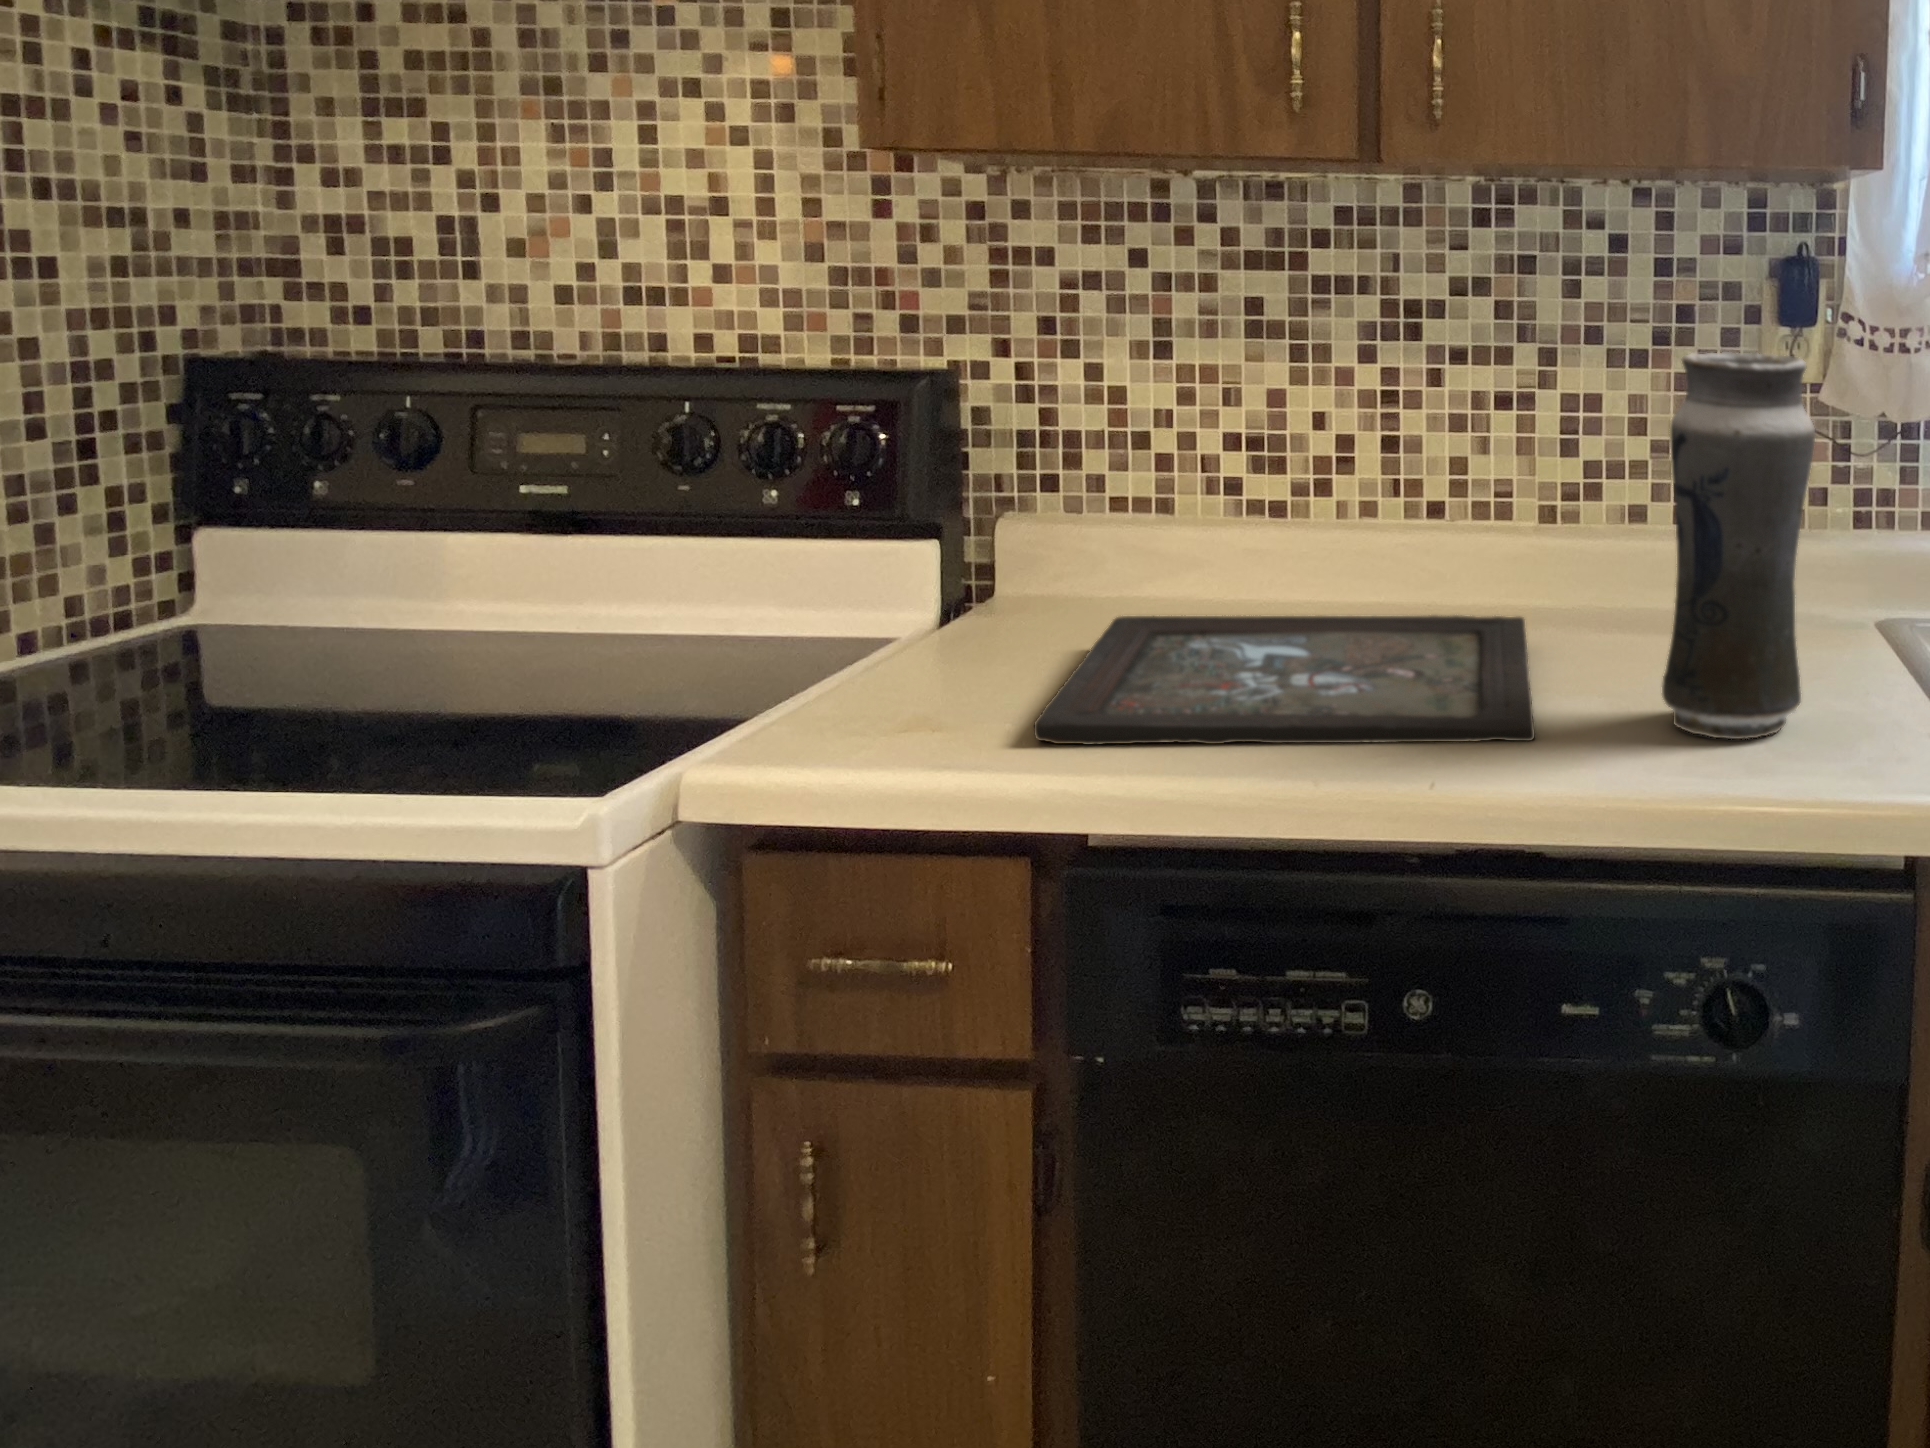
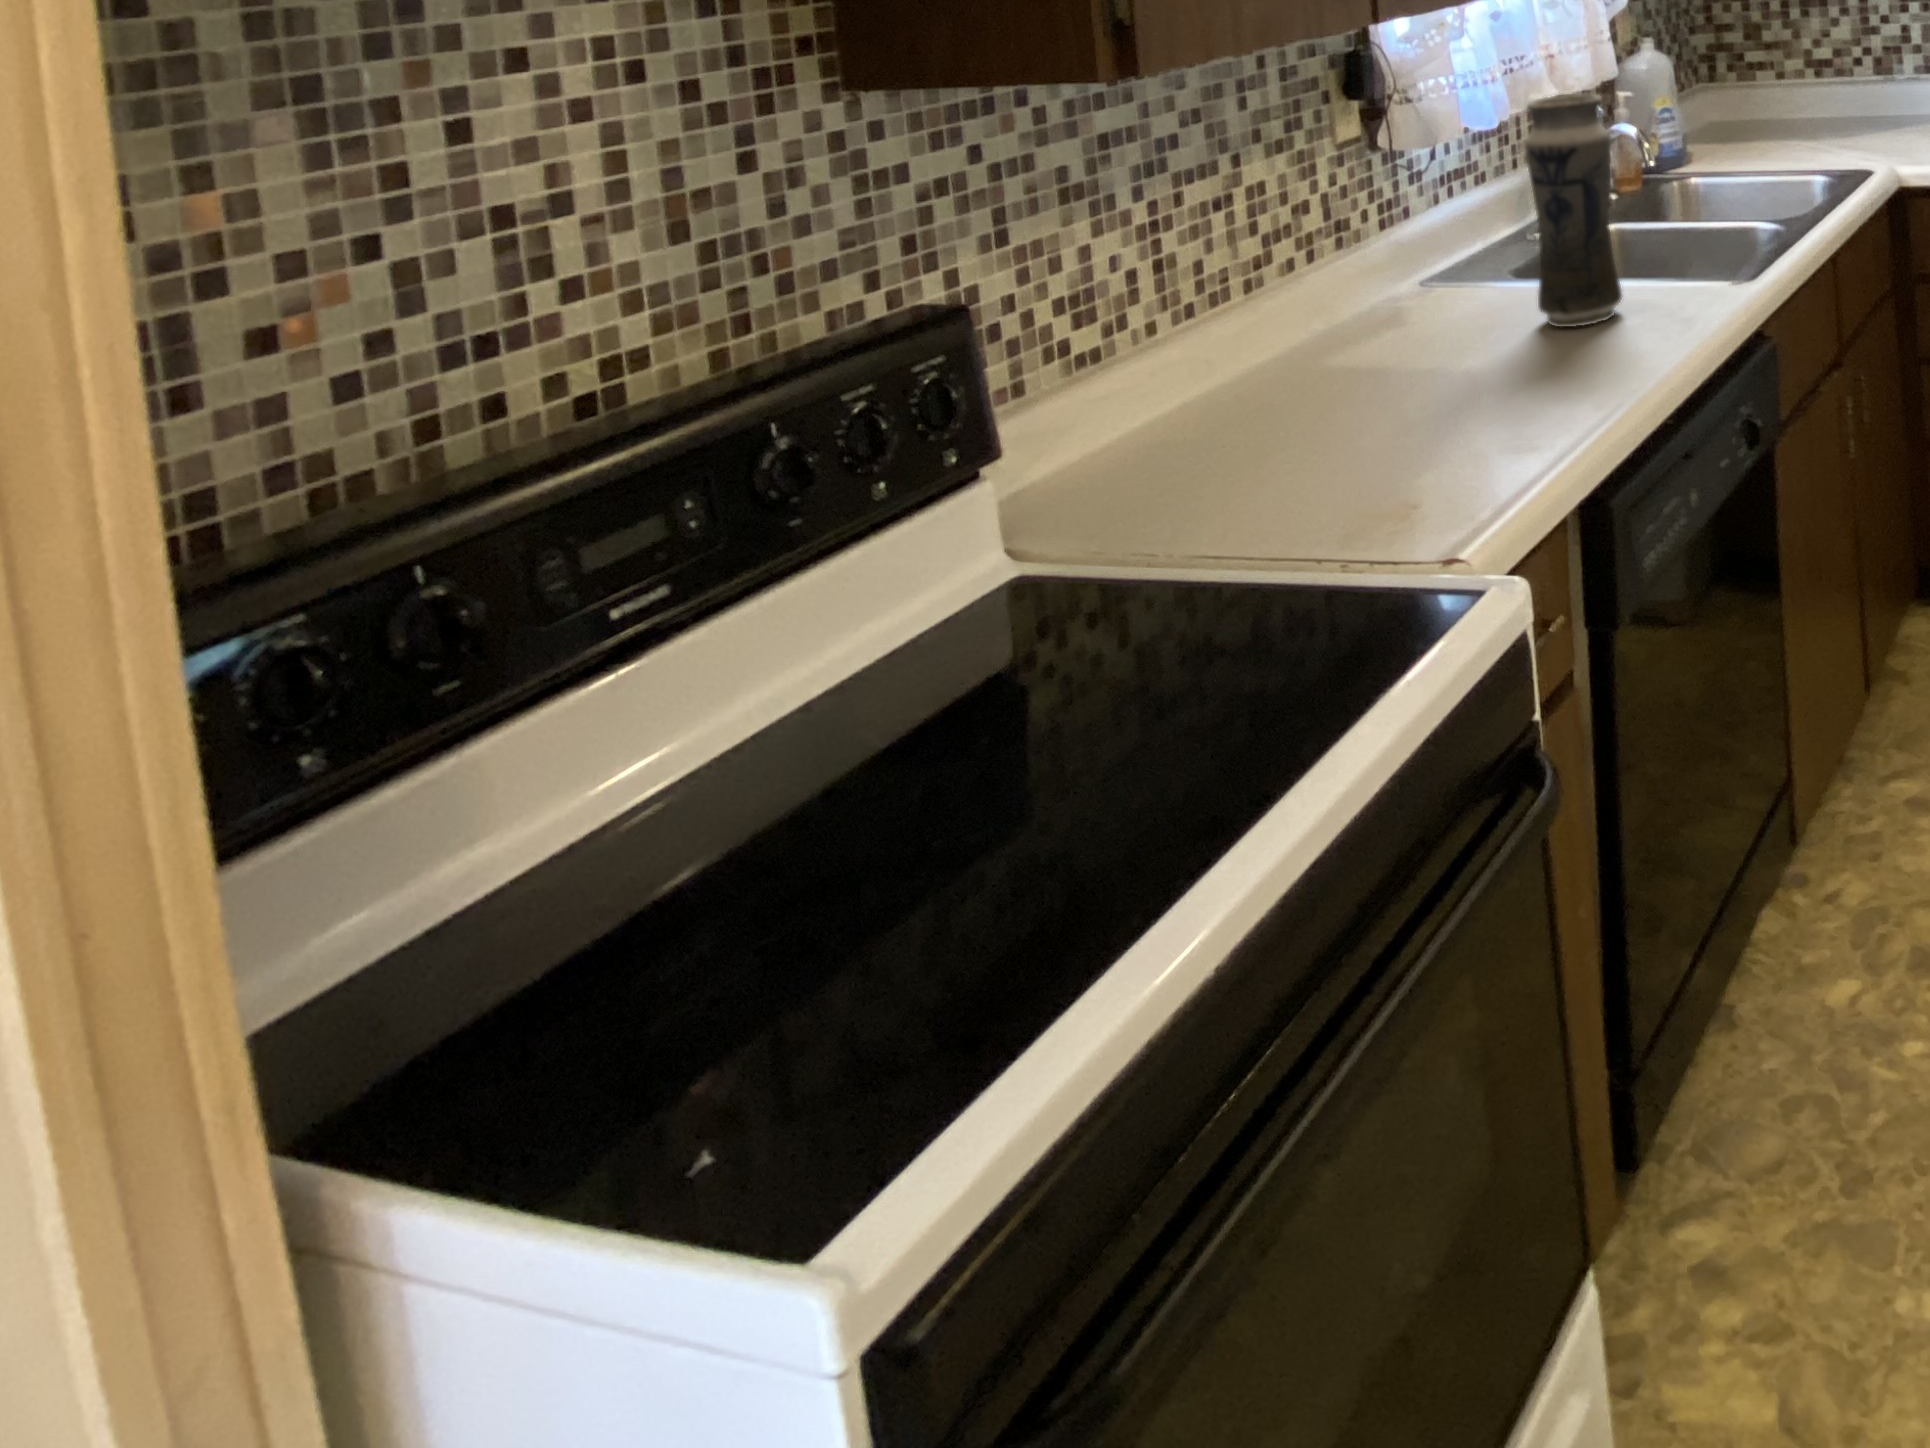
tray: present [1034,615,1535,745] -> none [1125,348,1565,483]

